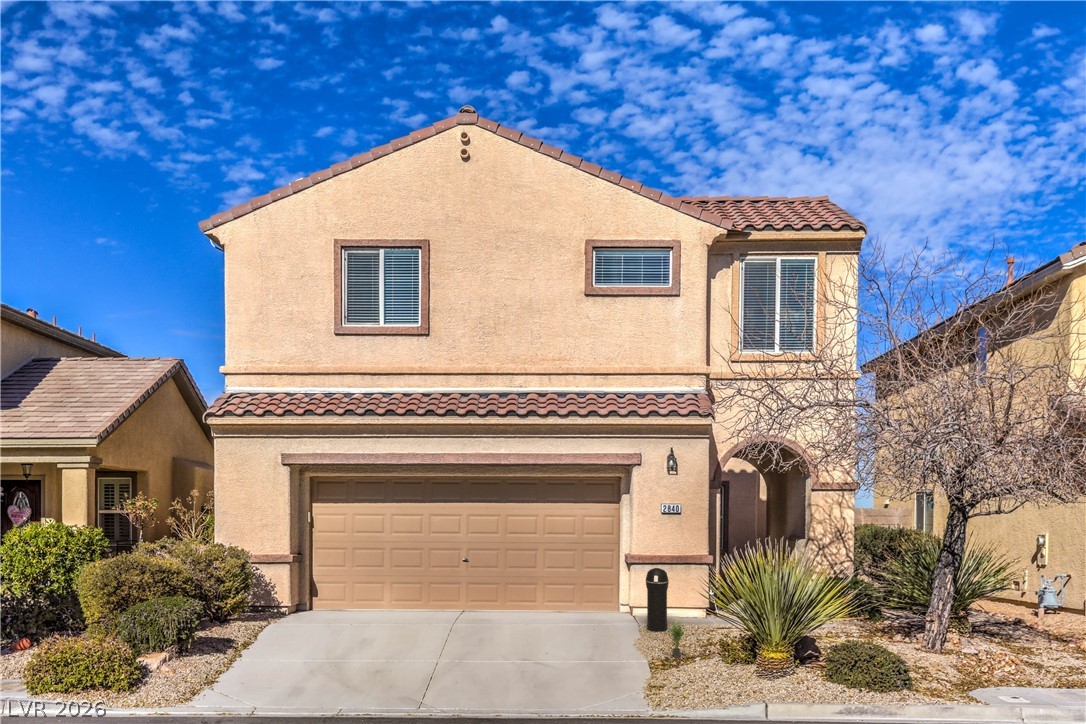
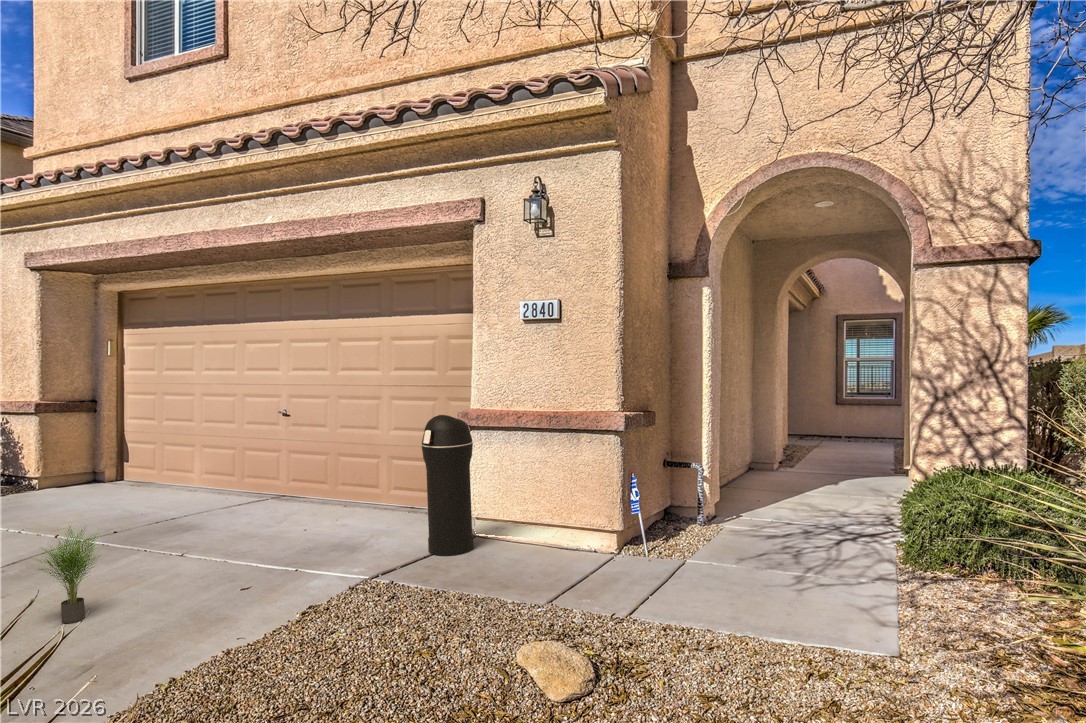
potted plant: present [669,623,684,658] -> present [39,527,97,623]

